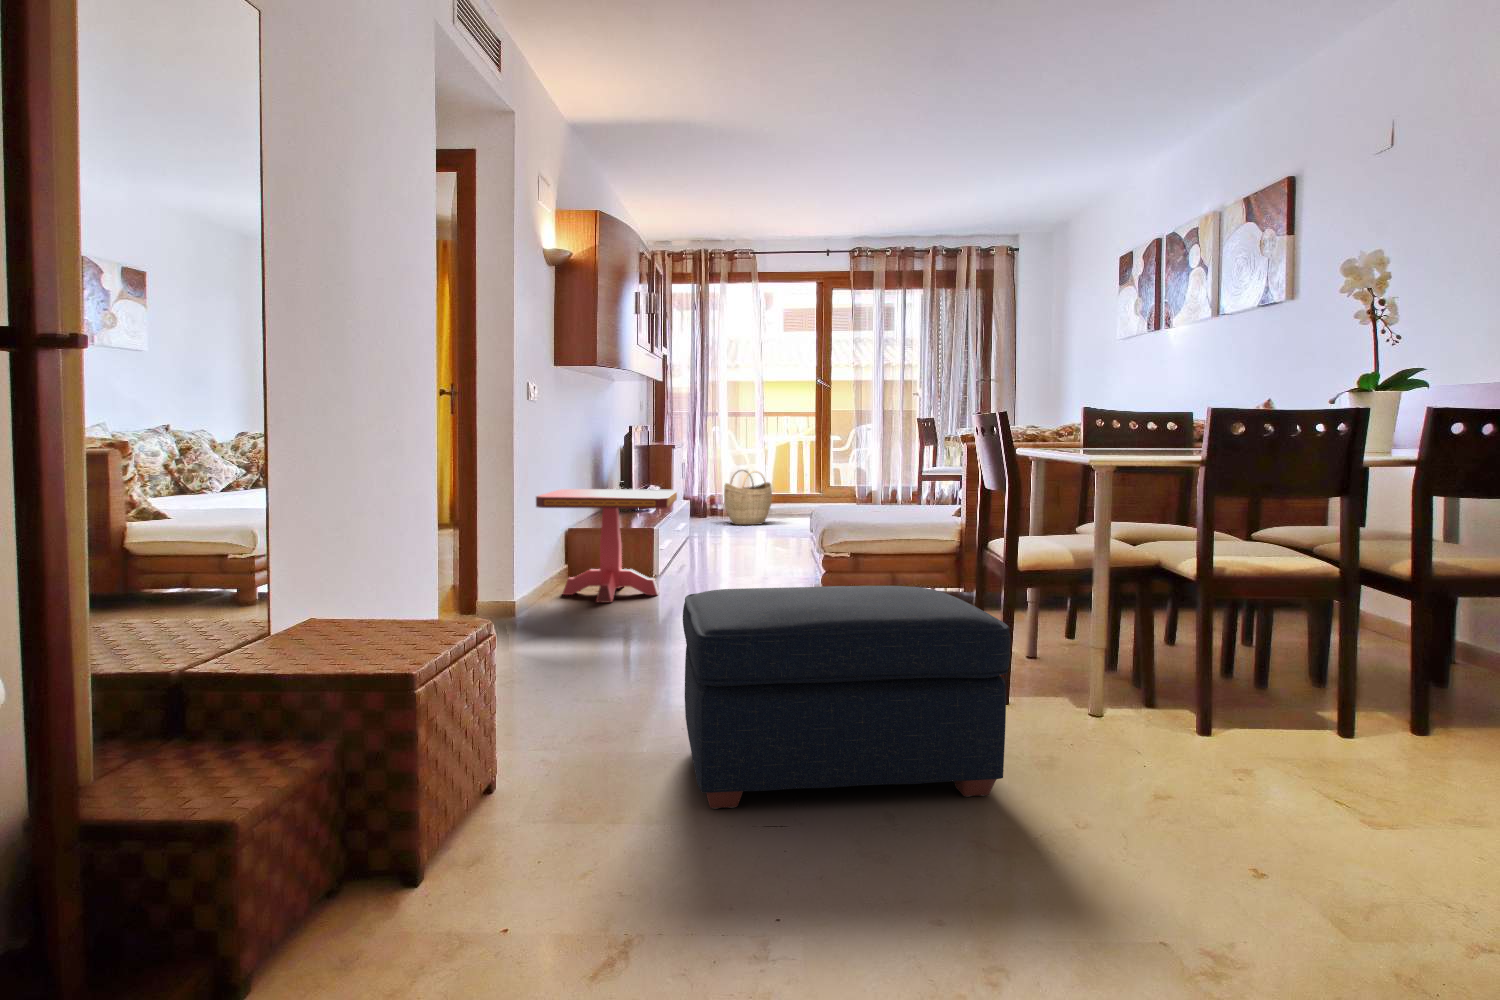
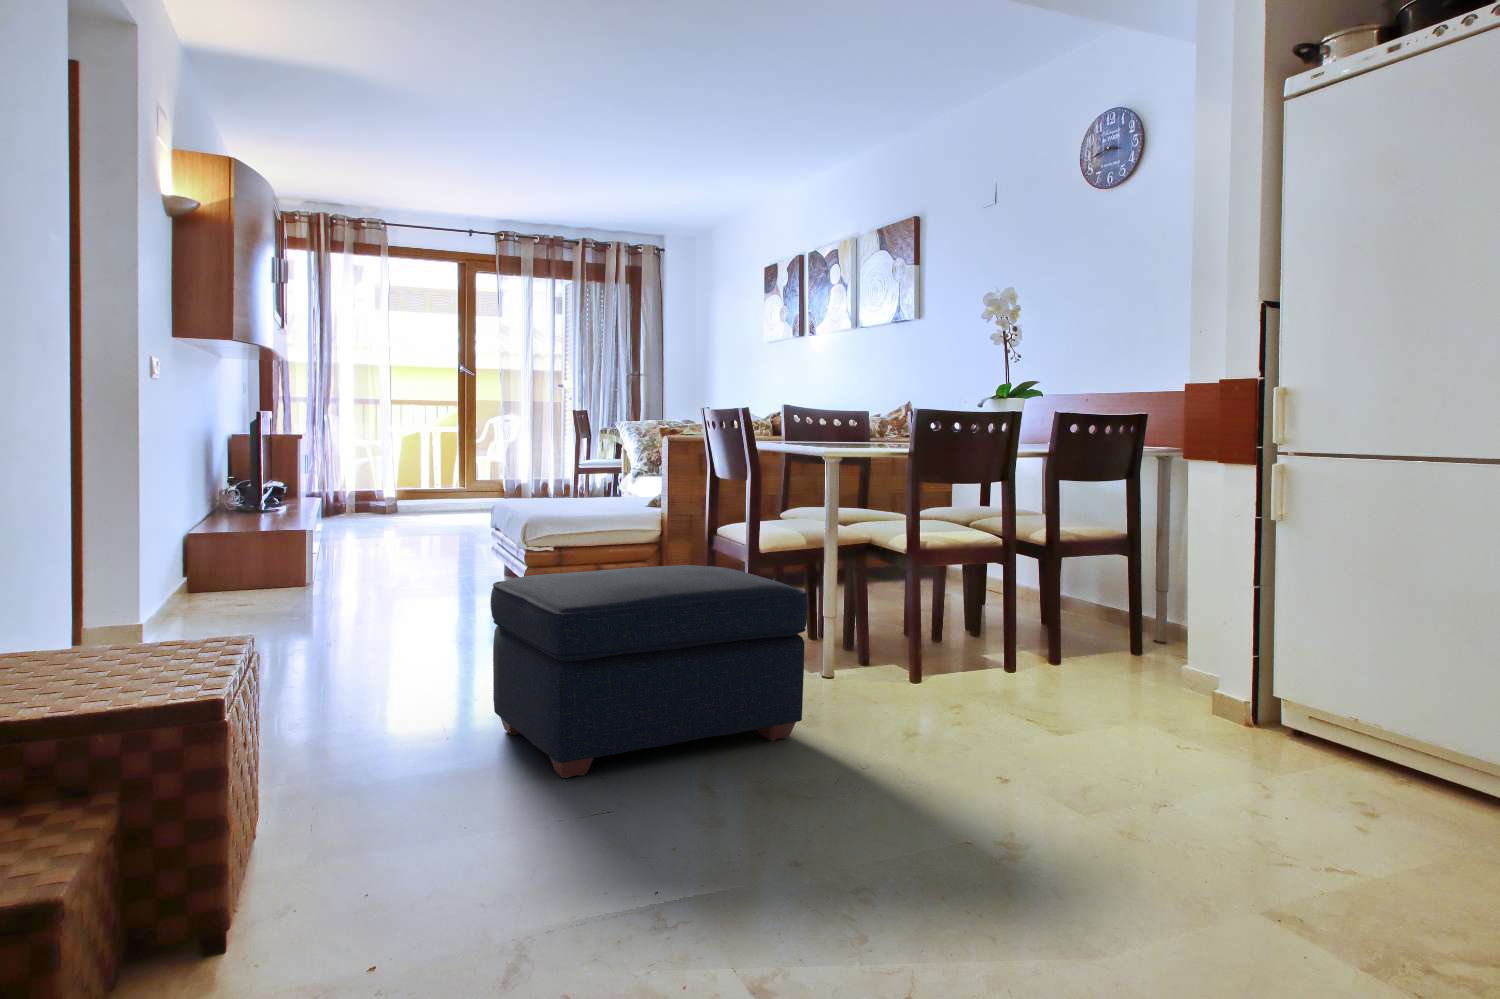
woven basket: present [724,470,772,525] -> none [353,464,411,526]
side table: present [536,489,677,602] -> none [193,485,360,612]

